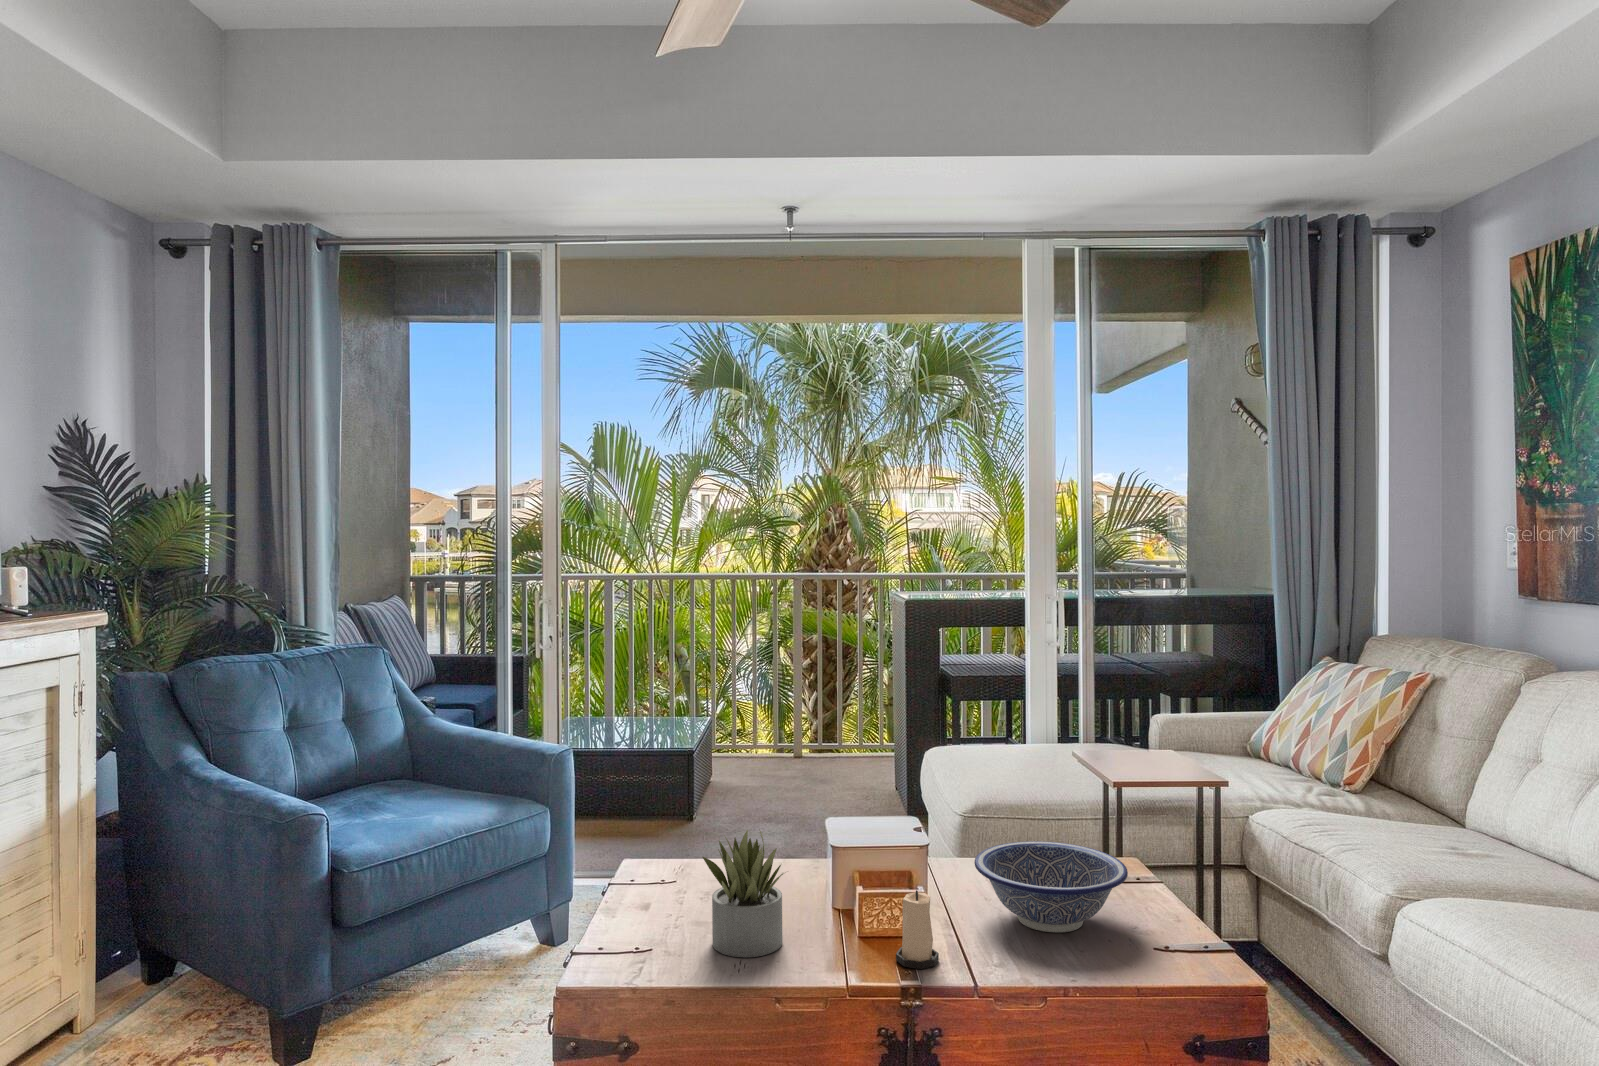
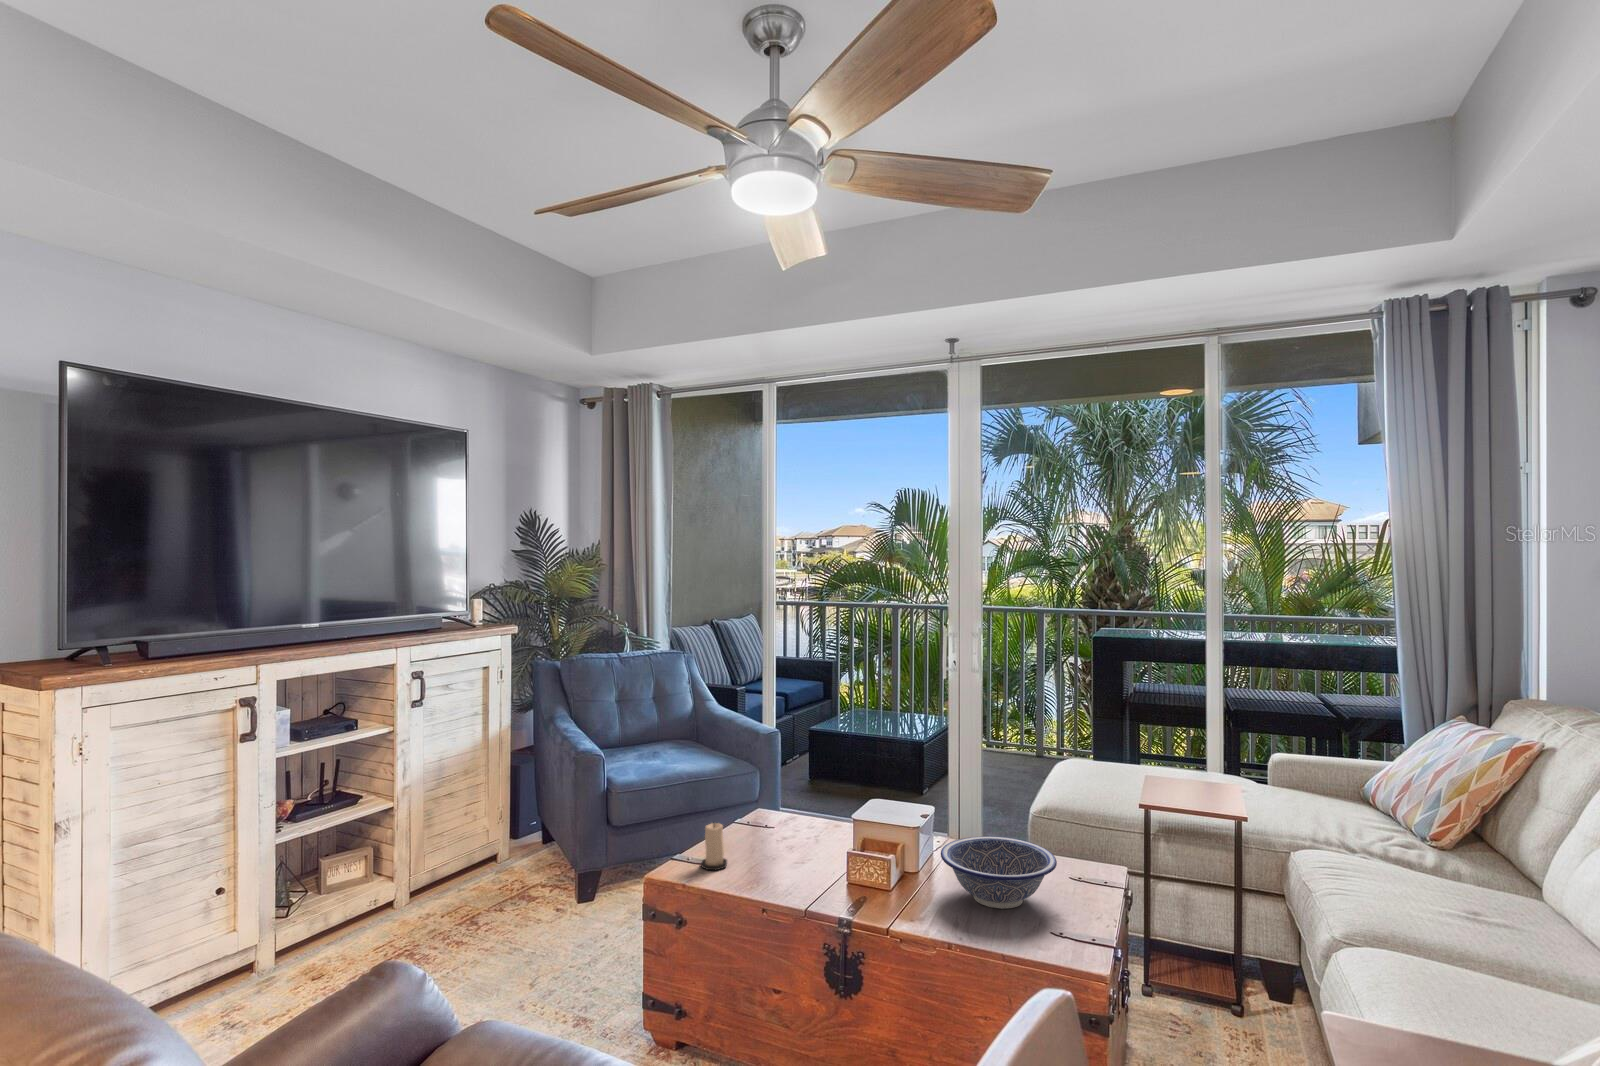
succulent plant: present [703,830,784,957] -> none [750,797,804,882]
candle: present [896,890,939,969] -> present [701,823,727,870]

